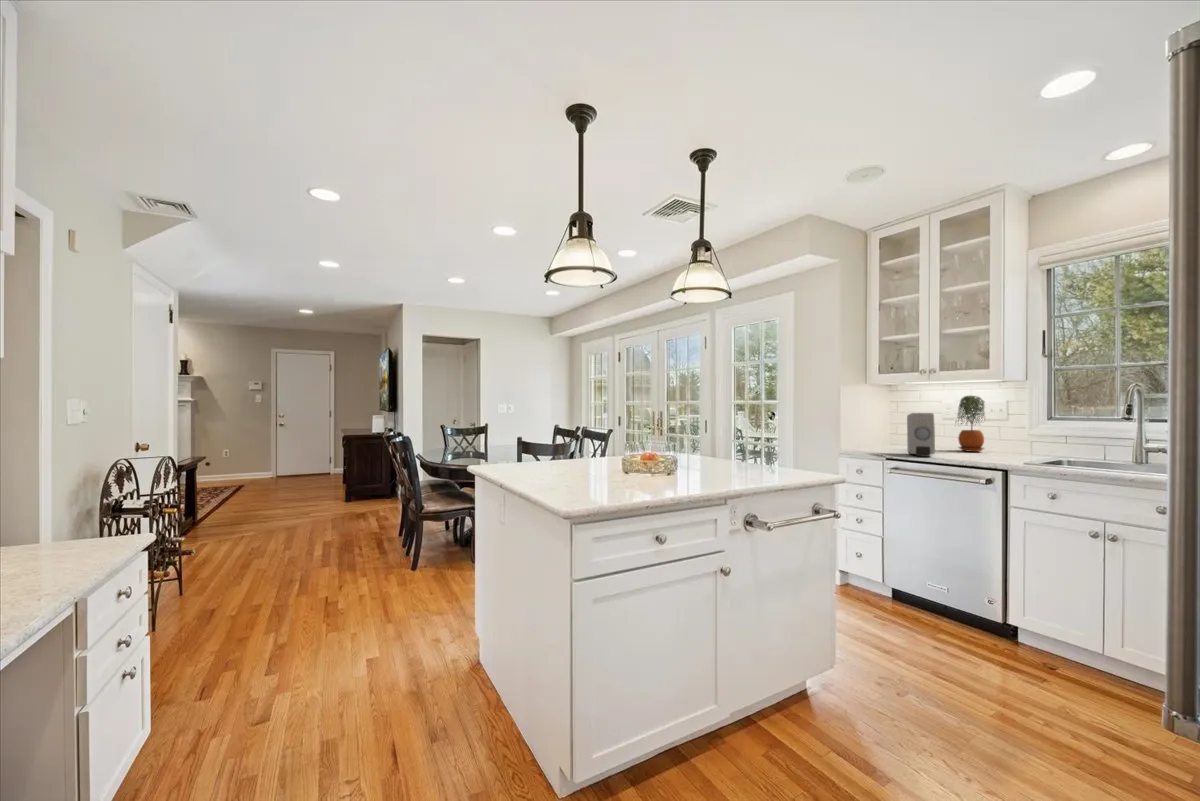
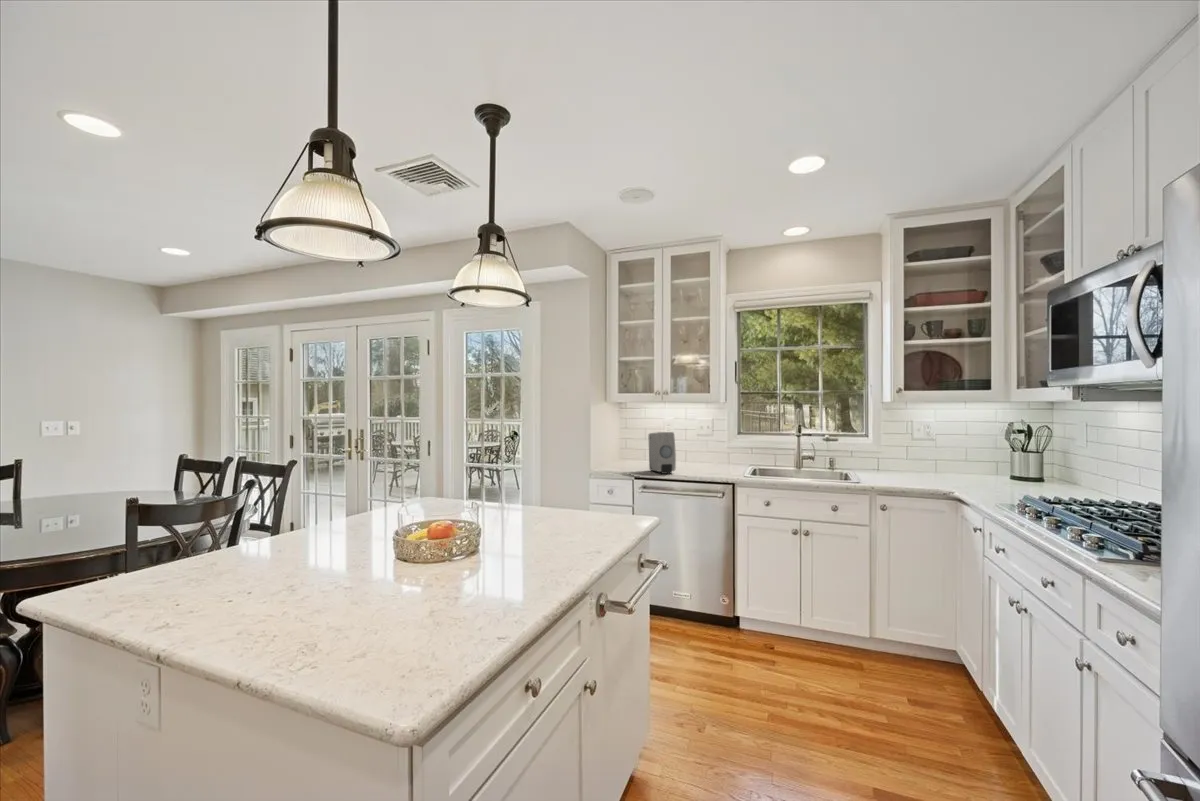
potted plant: present [957,396,985,452] -> none [676,413,698,463]

